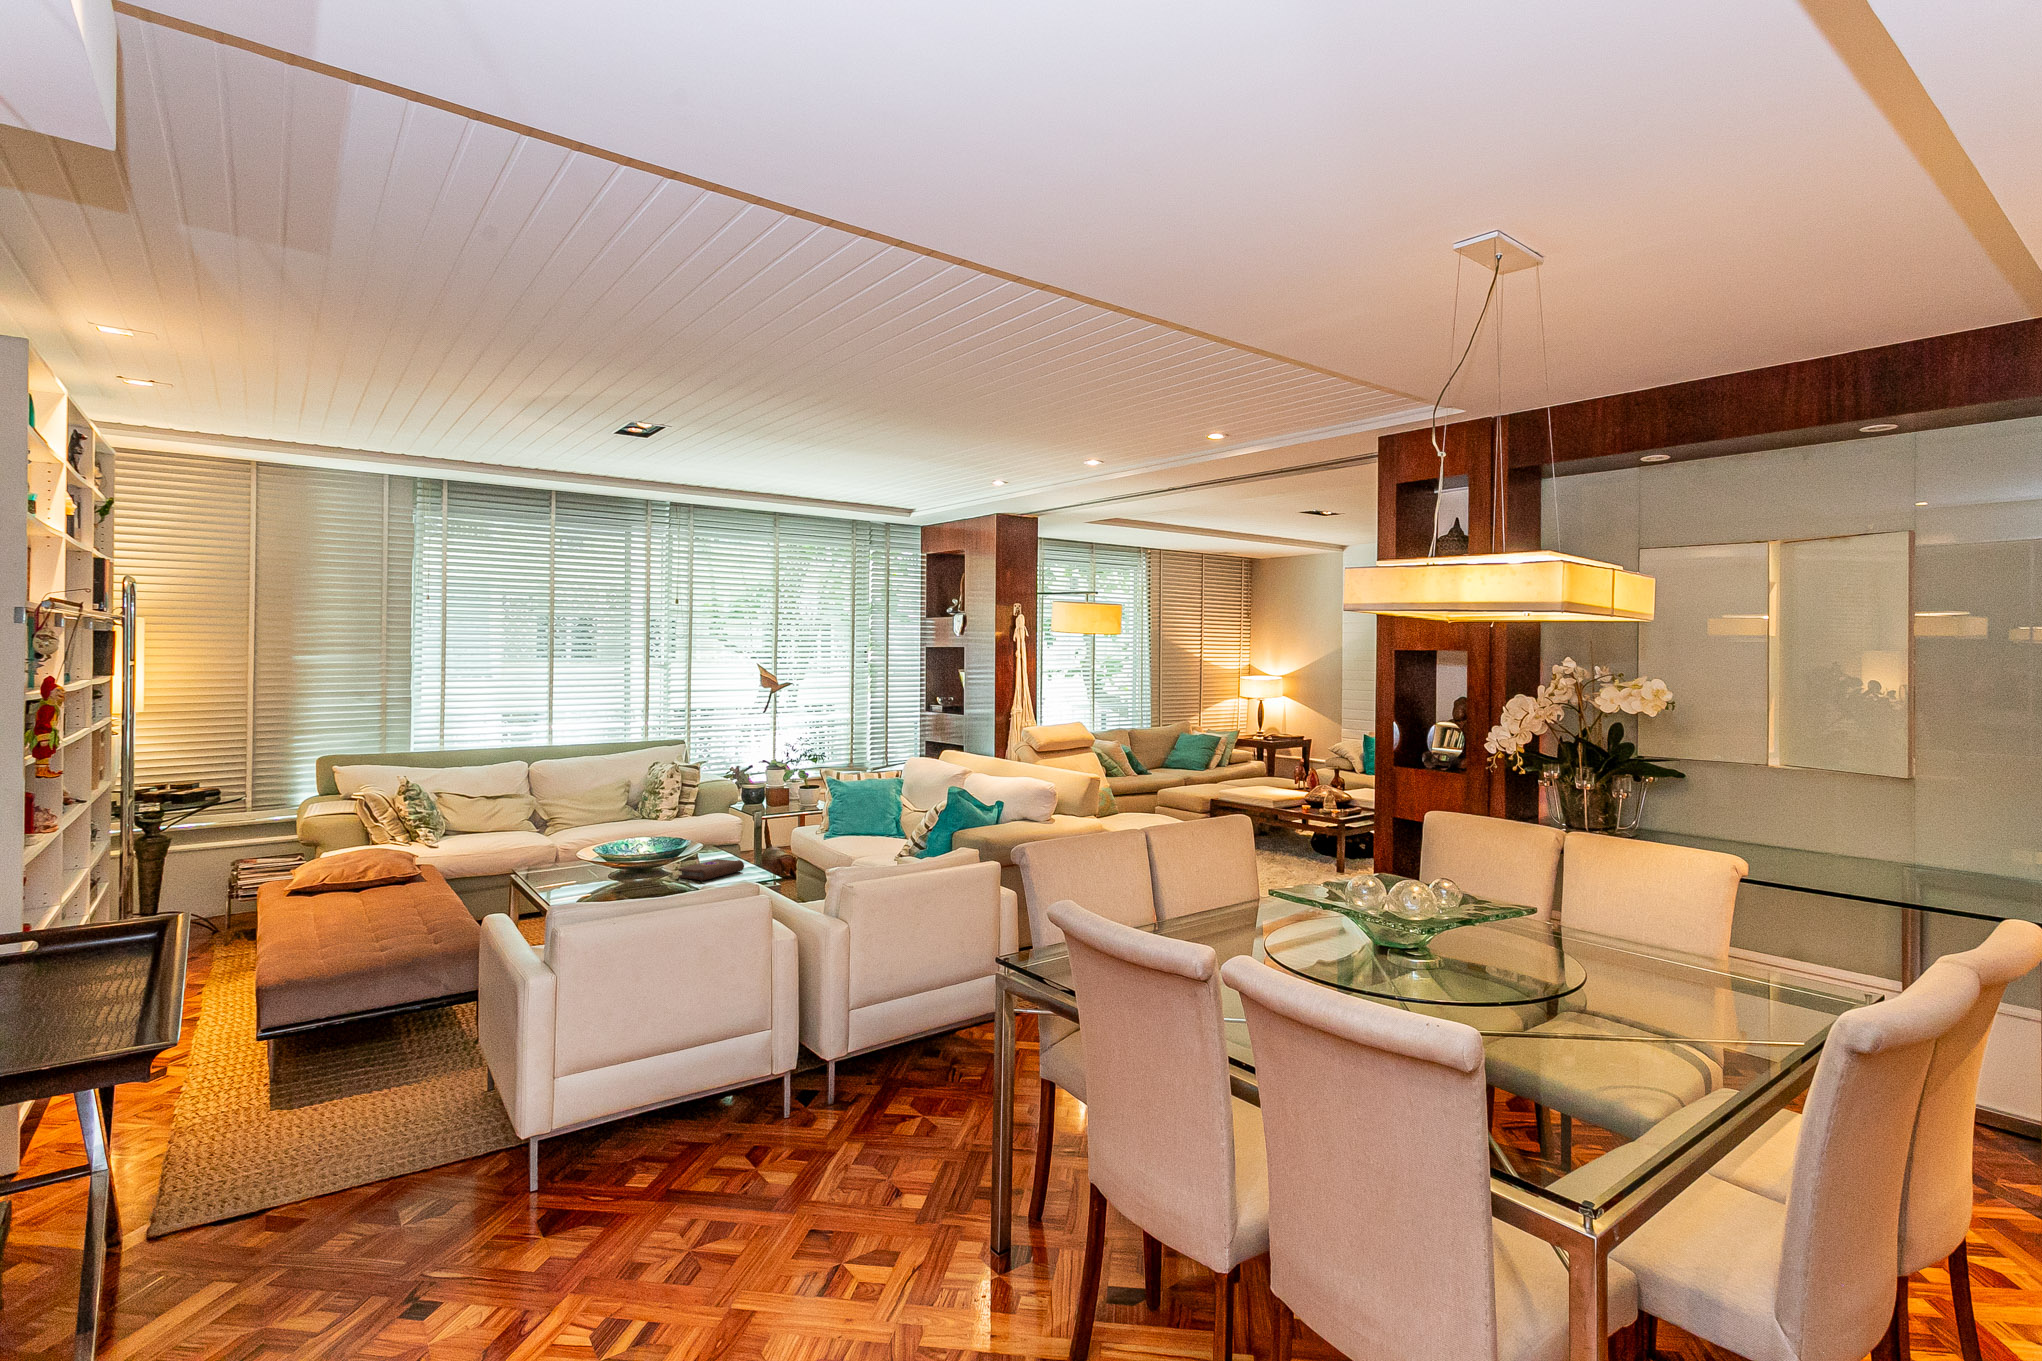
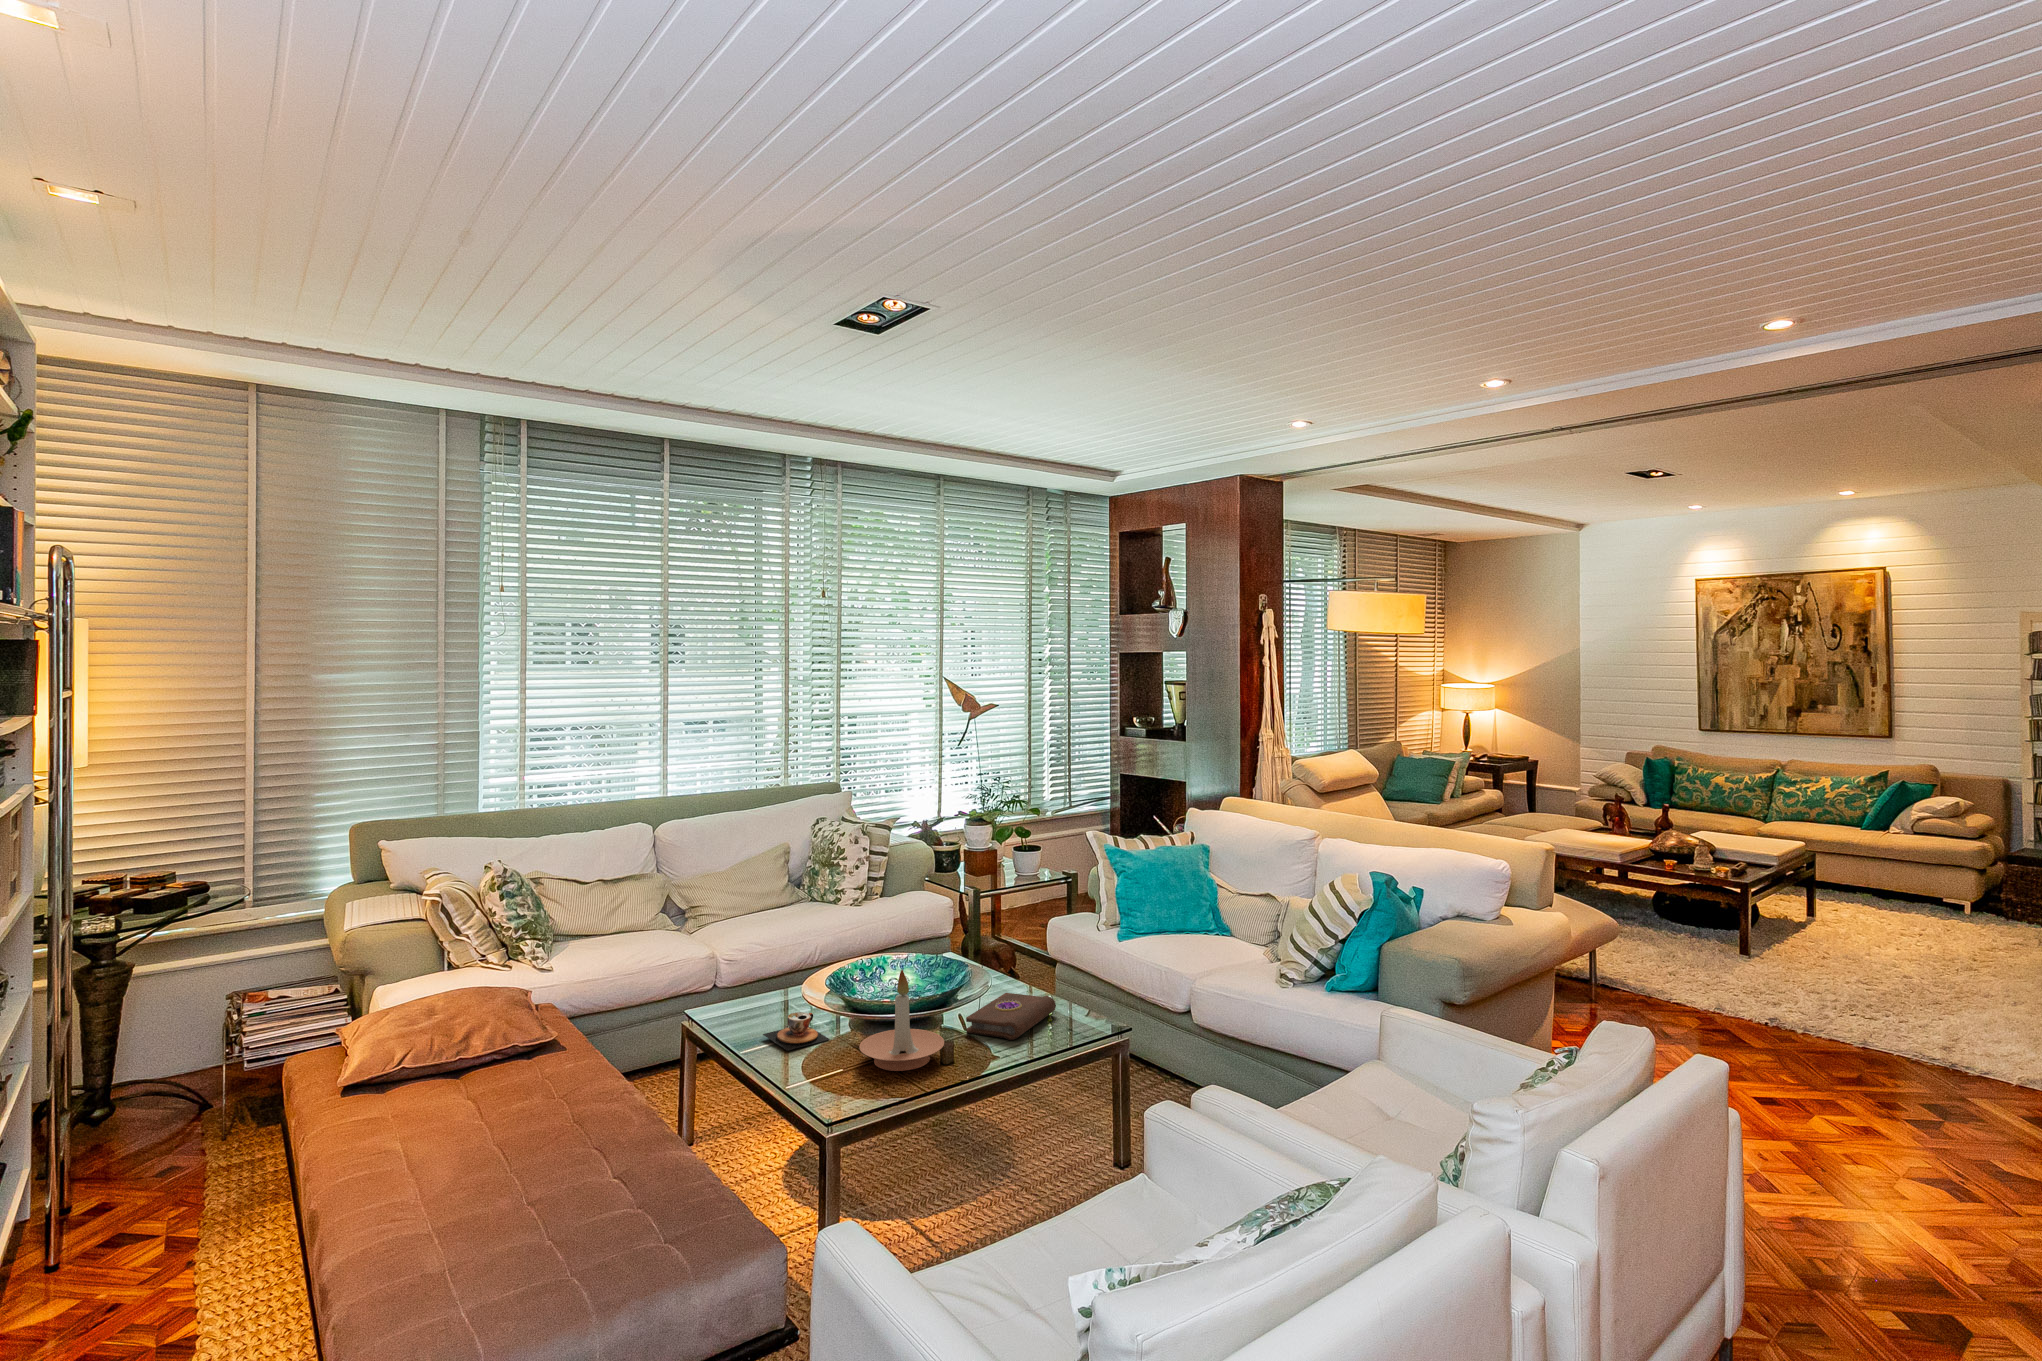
candle holder: none [598,832,653,891] -> present [859,970,944,1071]
teacup: none [550,863,591,882] -> present [763,1012,829,1051]

